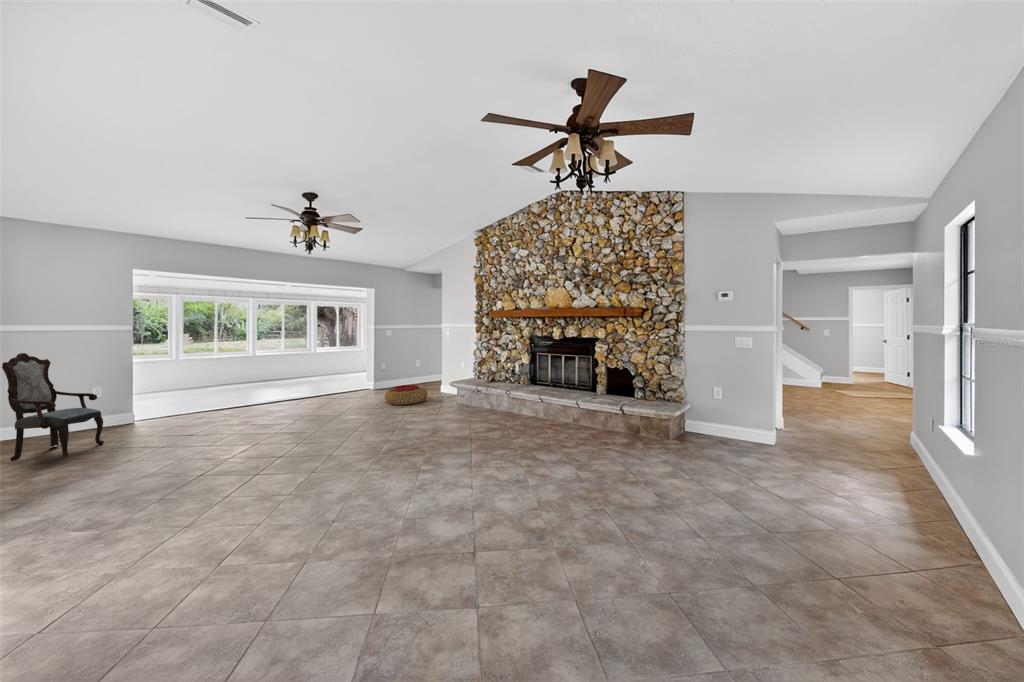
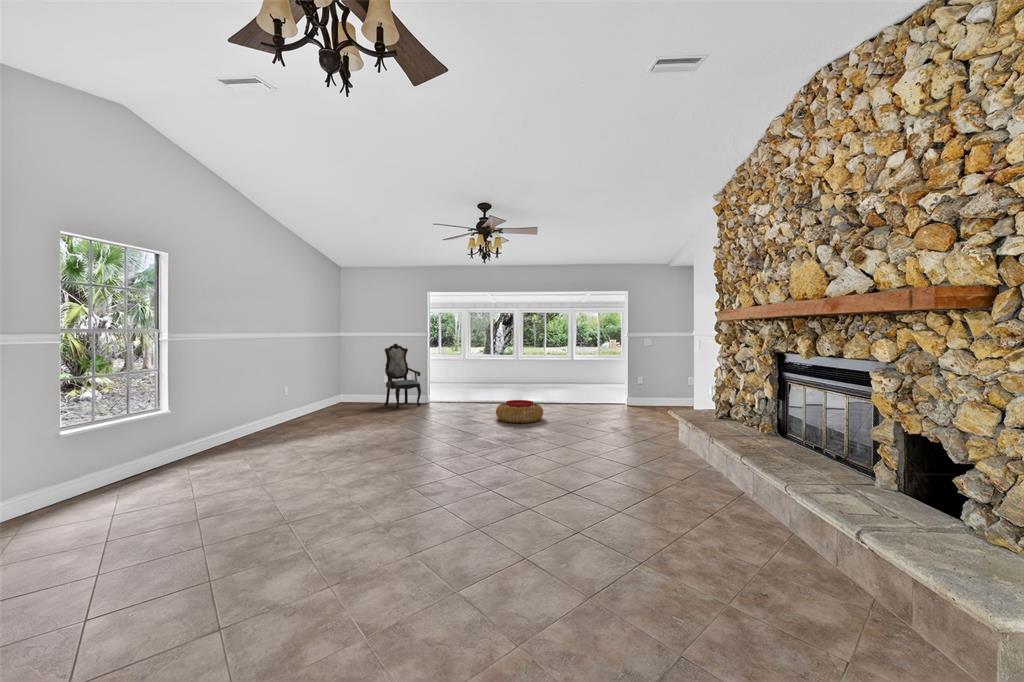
pouf: present [385,385,427,405] -> present [496,400,543,423]

